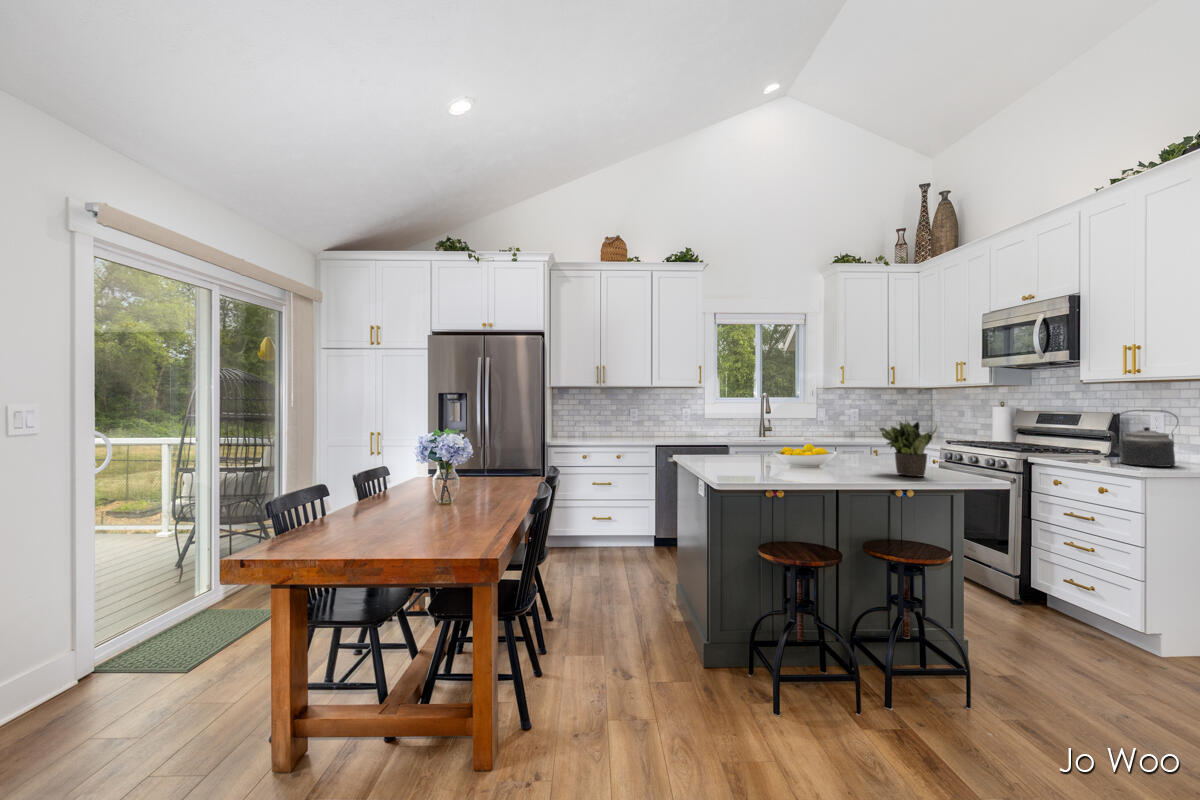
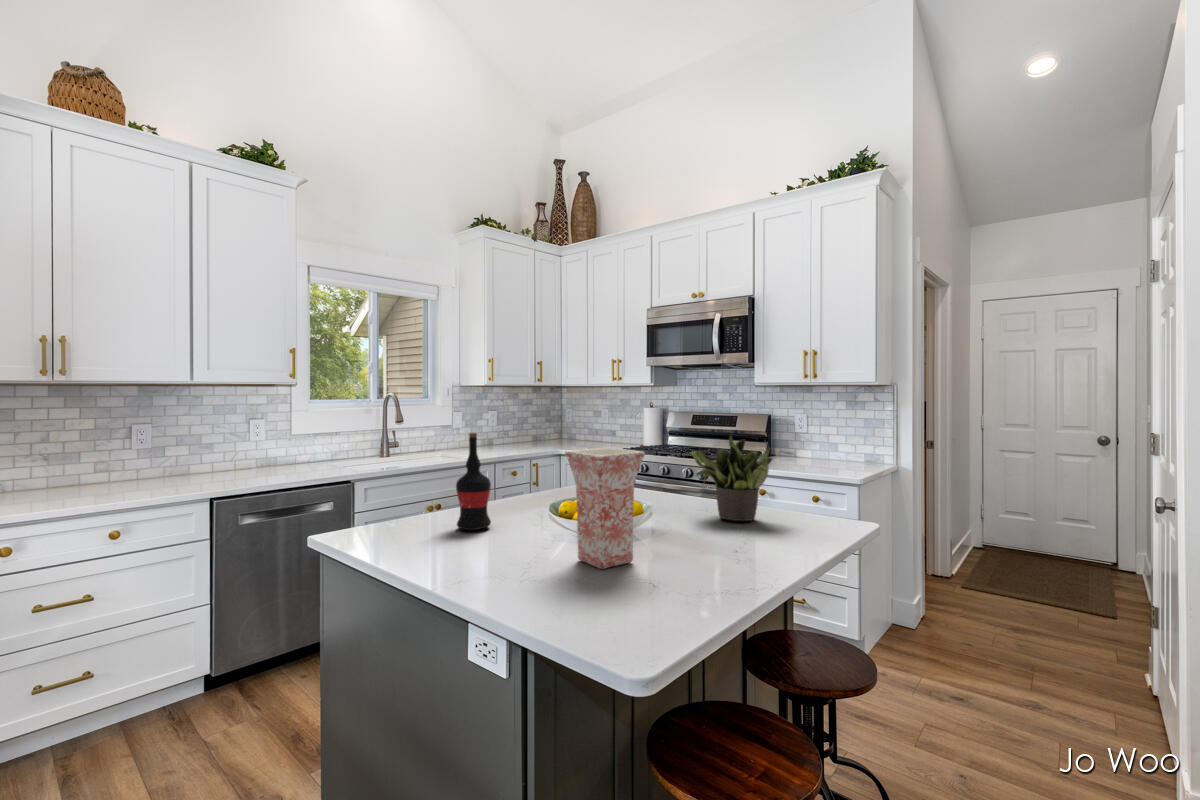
kettle: present [1107,410,1178,467] -> none [792,412,844,469]
wine bottle: none [734,411,753,463] -> present [456,433,491,530]
vase: none [760,419,796,478] -> present [565,447,645,569]

